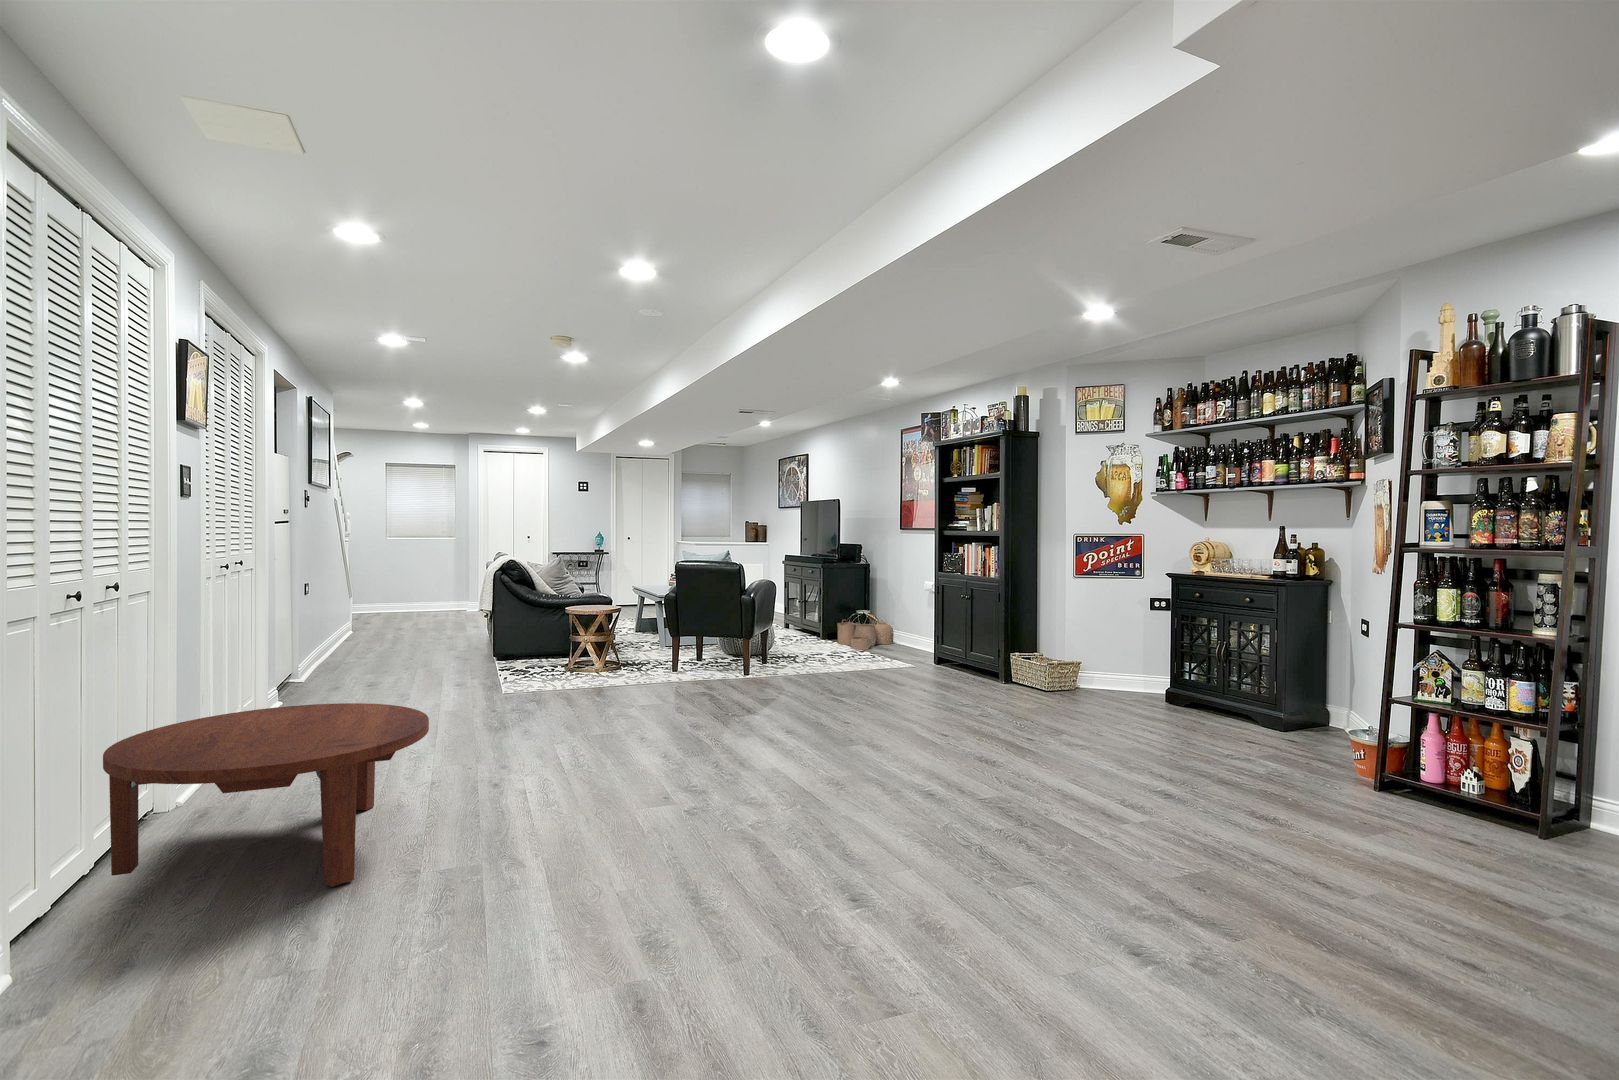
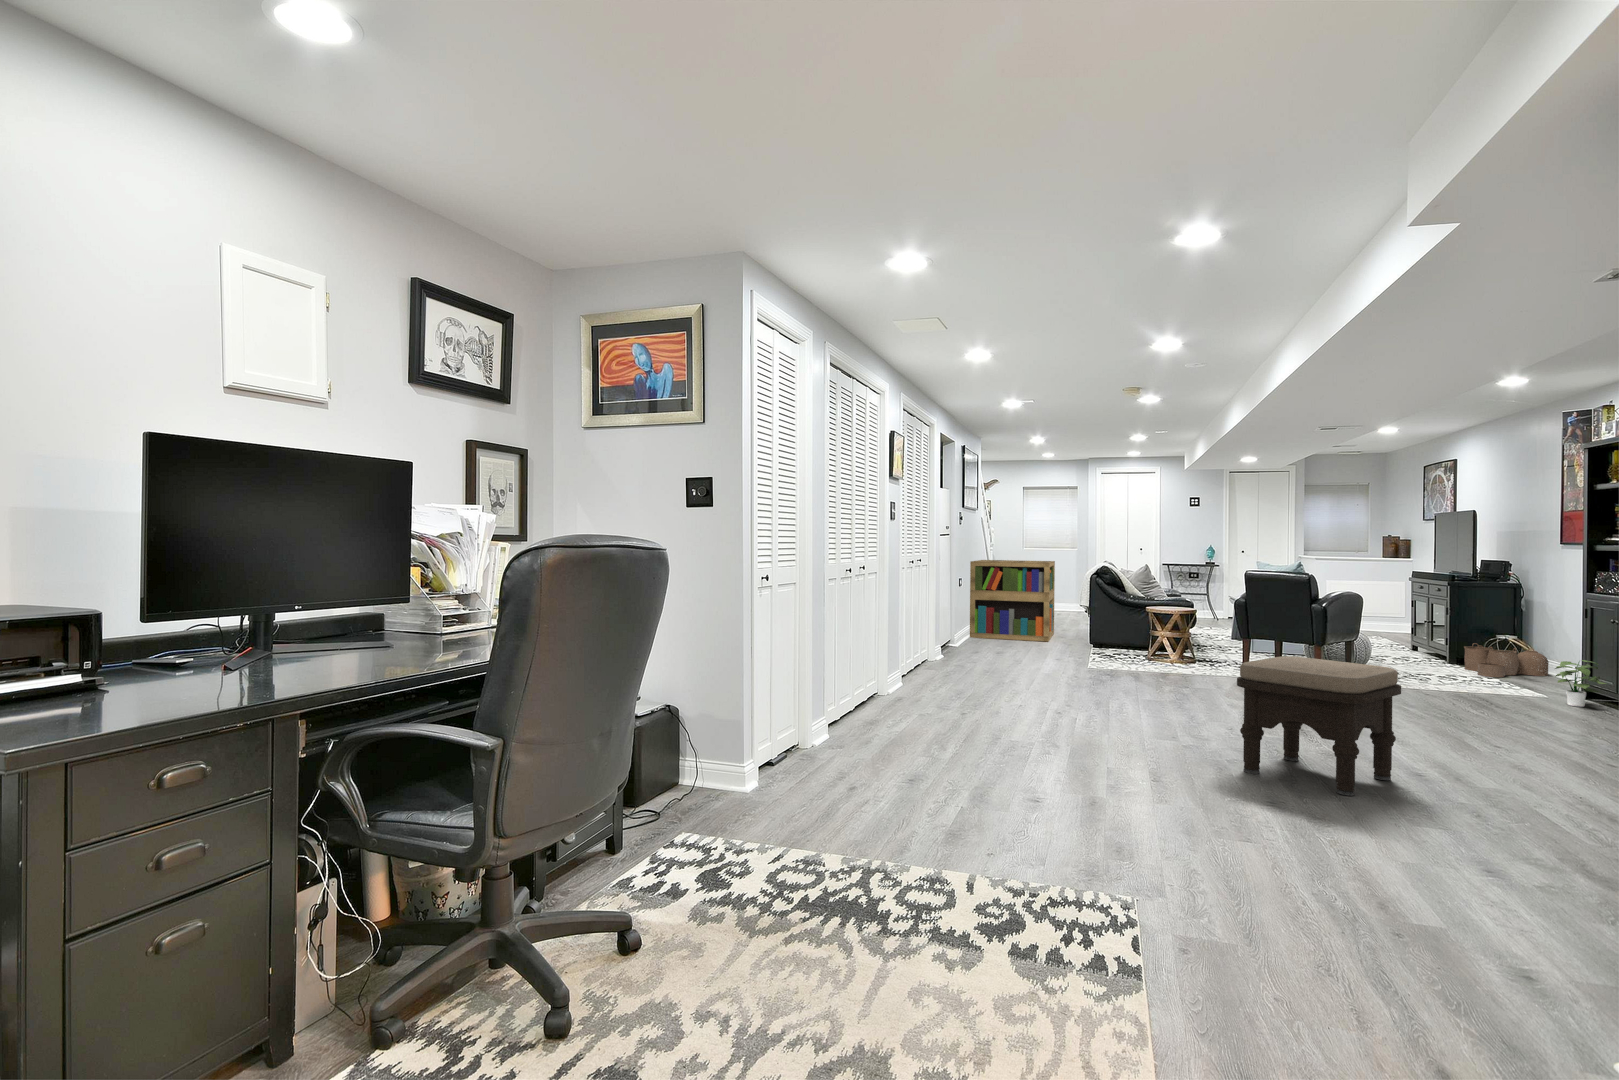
bookshelf: none [321,556,439,665] -> present [970,560,1055,641]
potted plant: none [921,631,958,672] -> present [1555,660,1605,707]
ottoman: none [757,669,912,837] -> present [1237,656,1401,796]
coffee table: present [103,703,429,887] -> none [851,644,1009,740]

